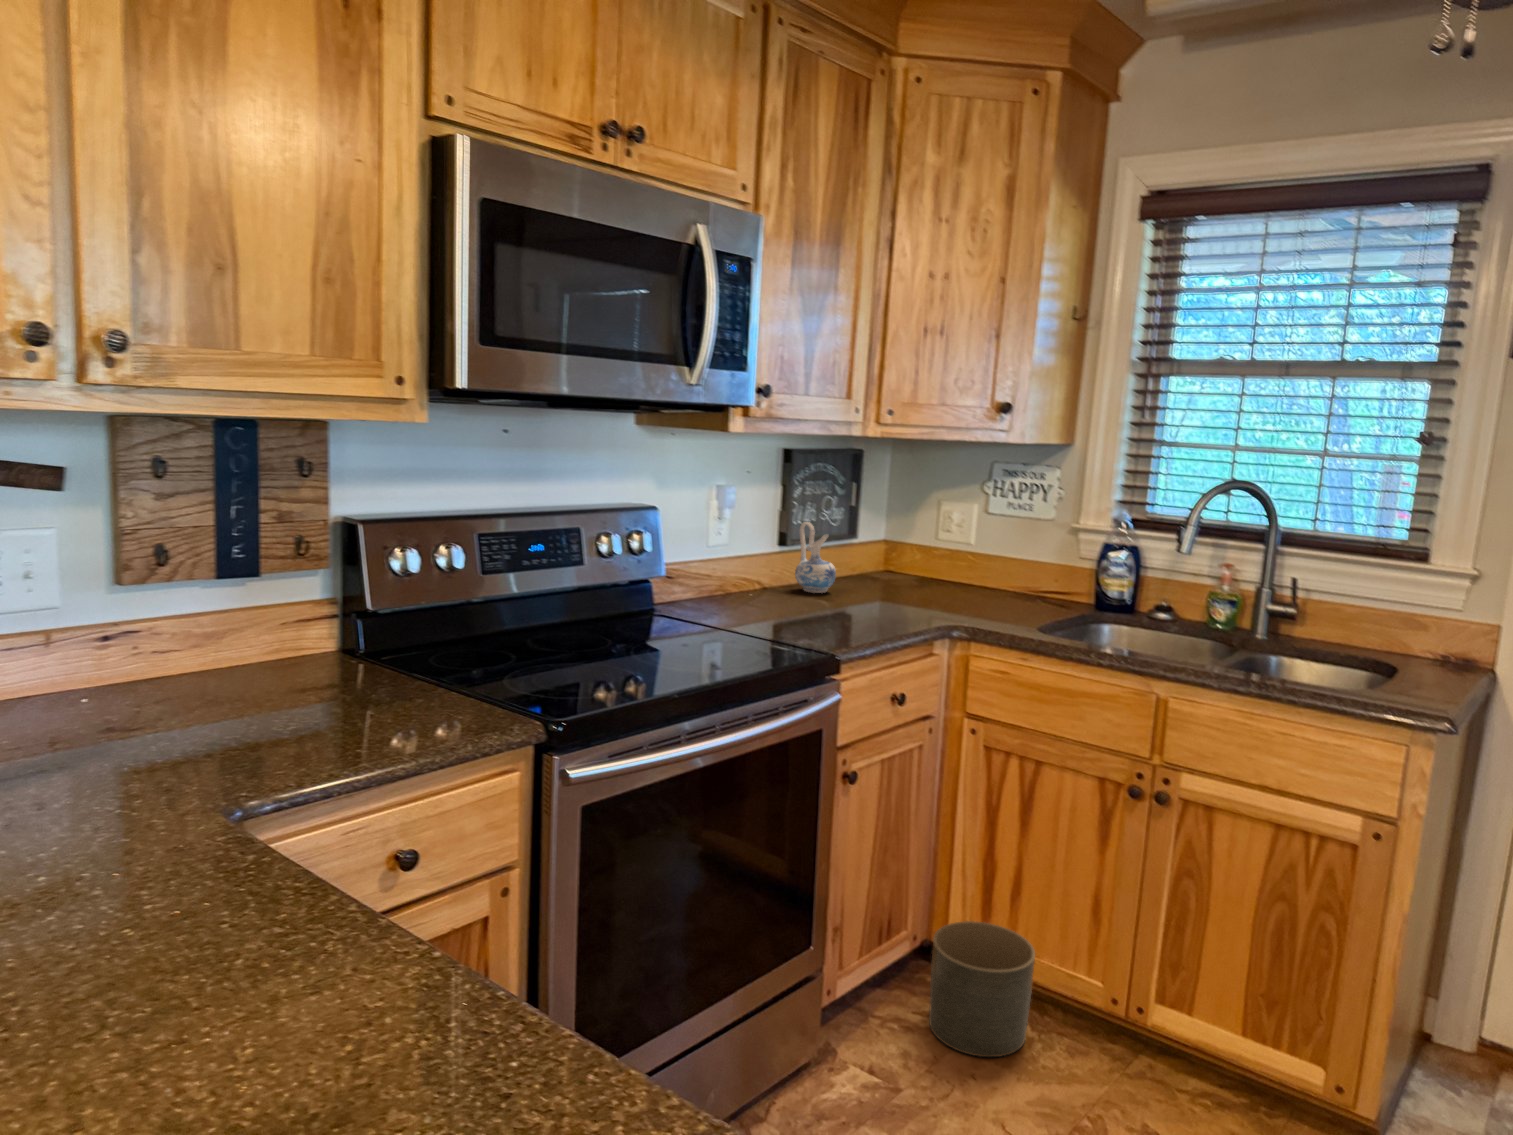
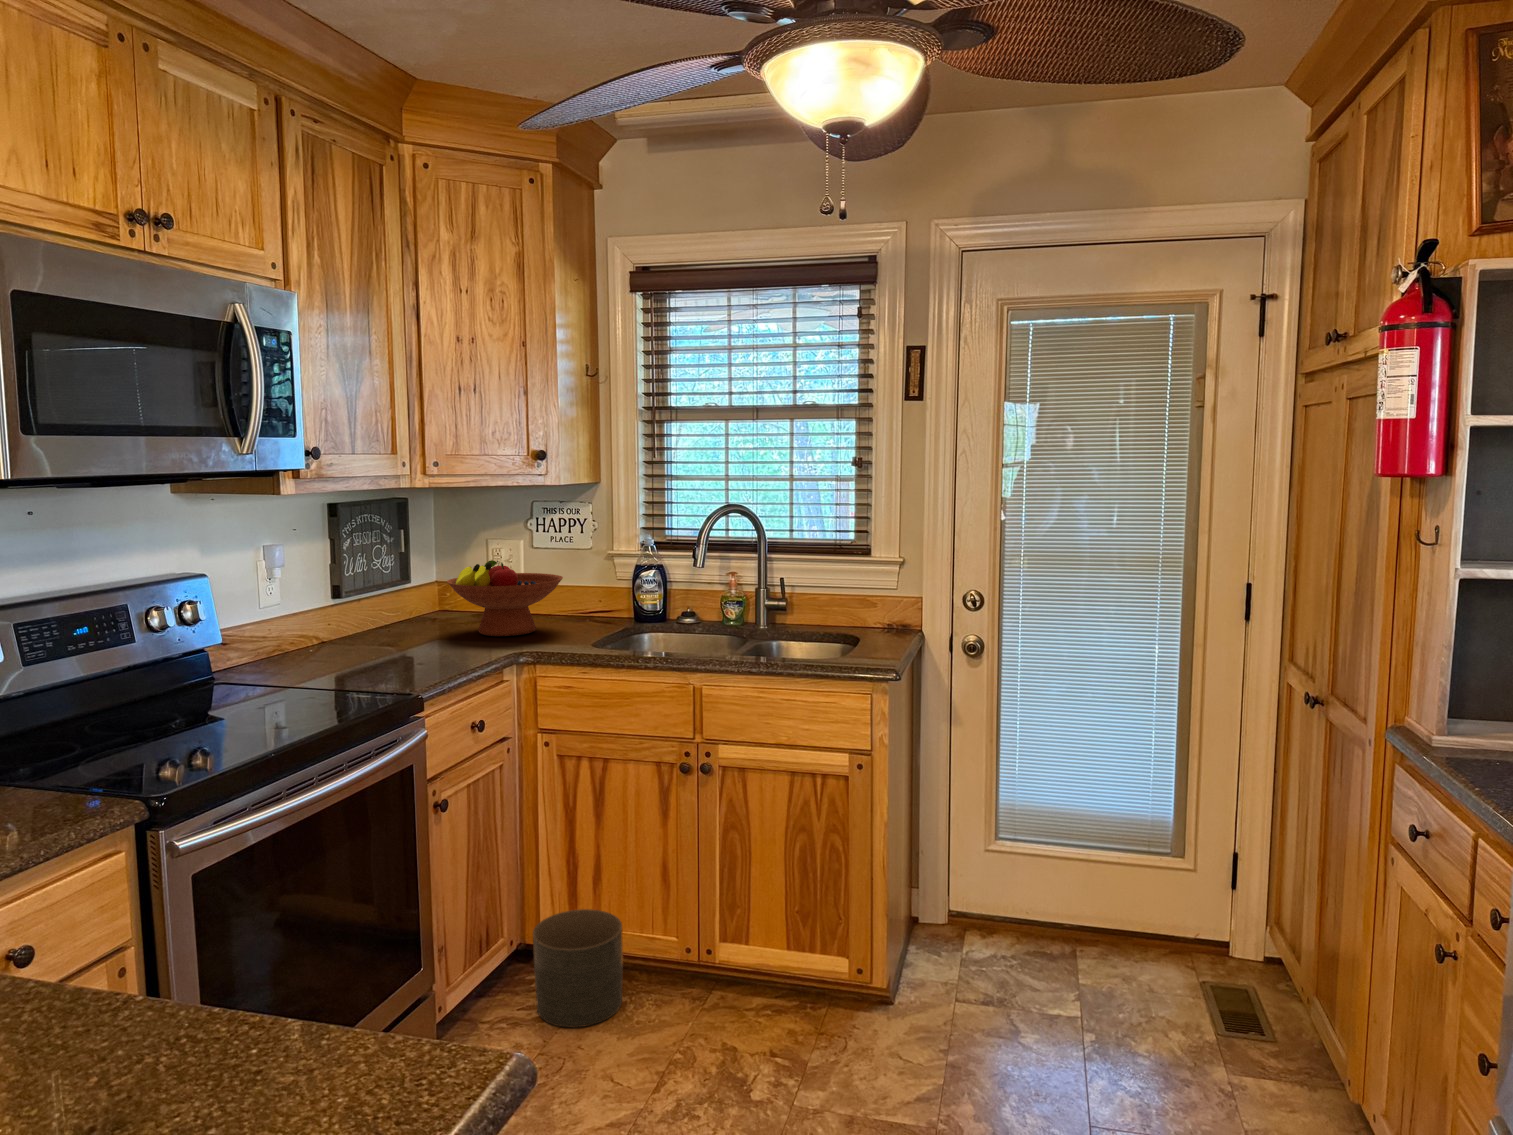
ceramic pitcher: present [795,522,836,593] -> none [355,574,397,640]
fruit bowl: none [890,522,1017,607] -> present [447,560,563,636]

